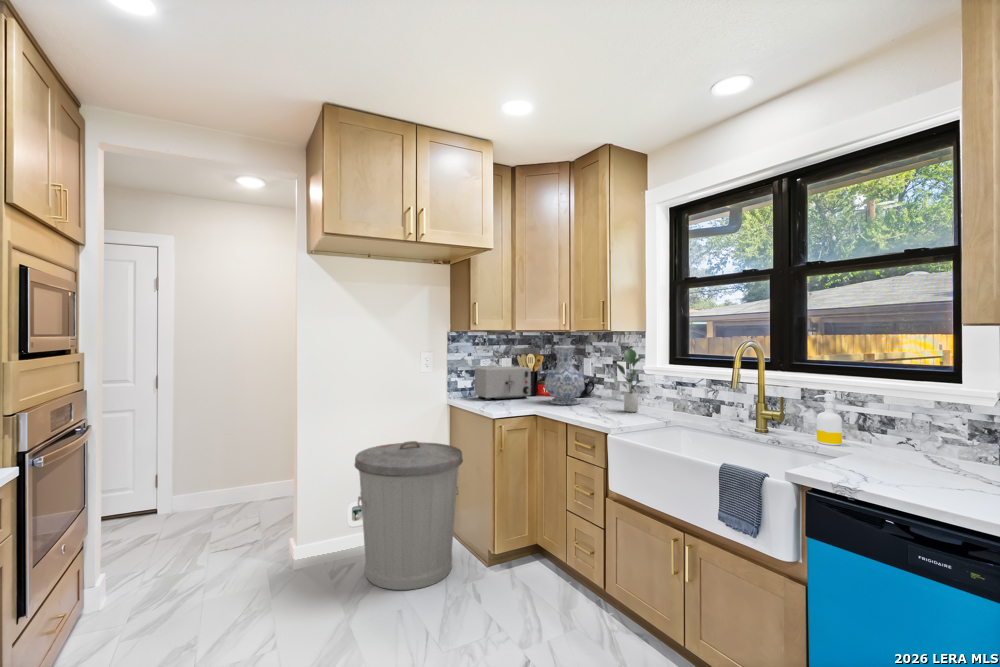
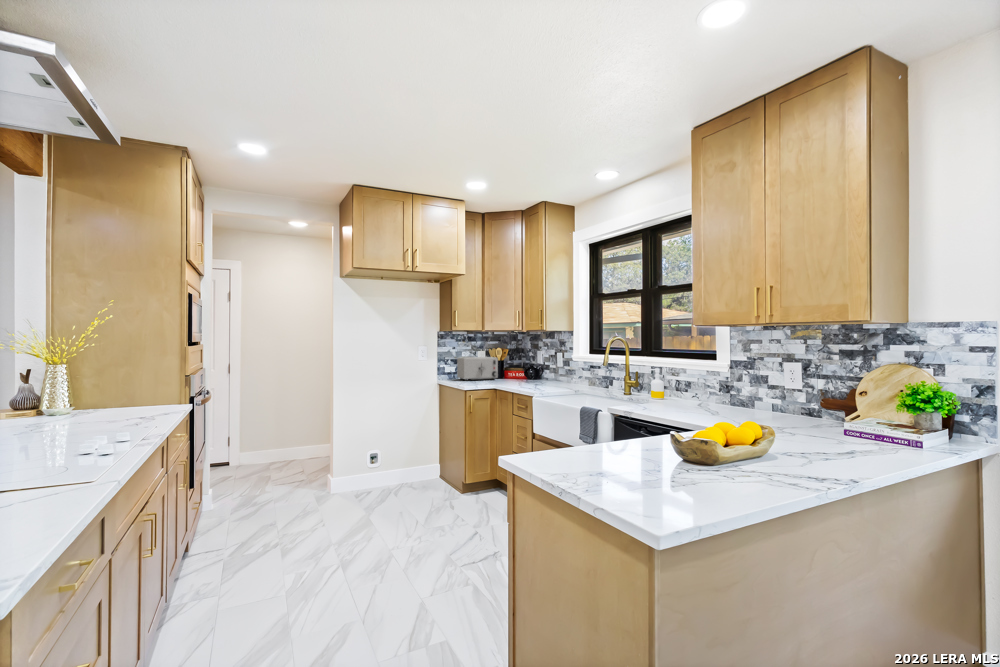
vase: present [545,346,585,405] -> none [505,342,534,383]
potted plant: present [616,349,643,412] -> none [549,343,571,387]
trash can: present [355,441,463,590] -> none [372,406,445,502]

